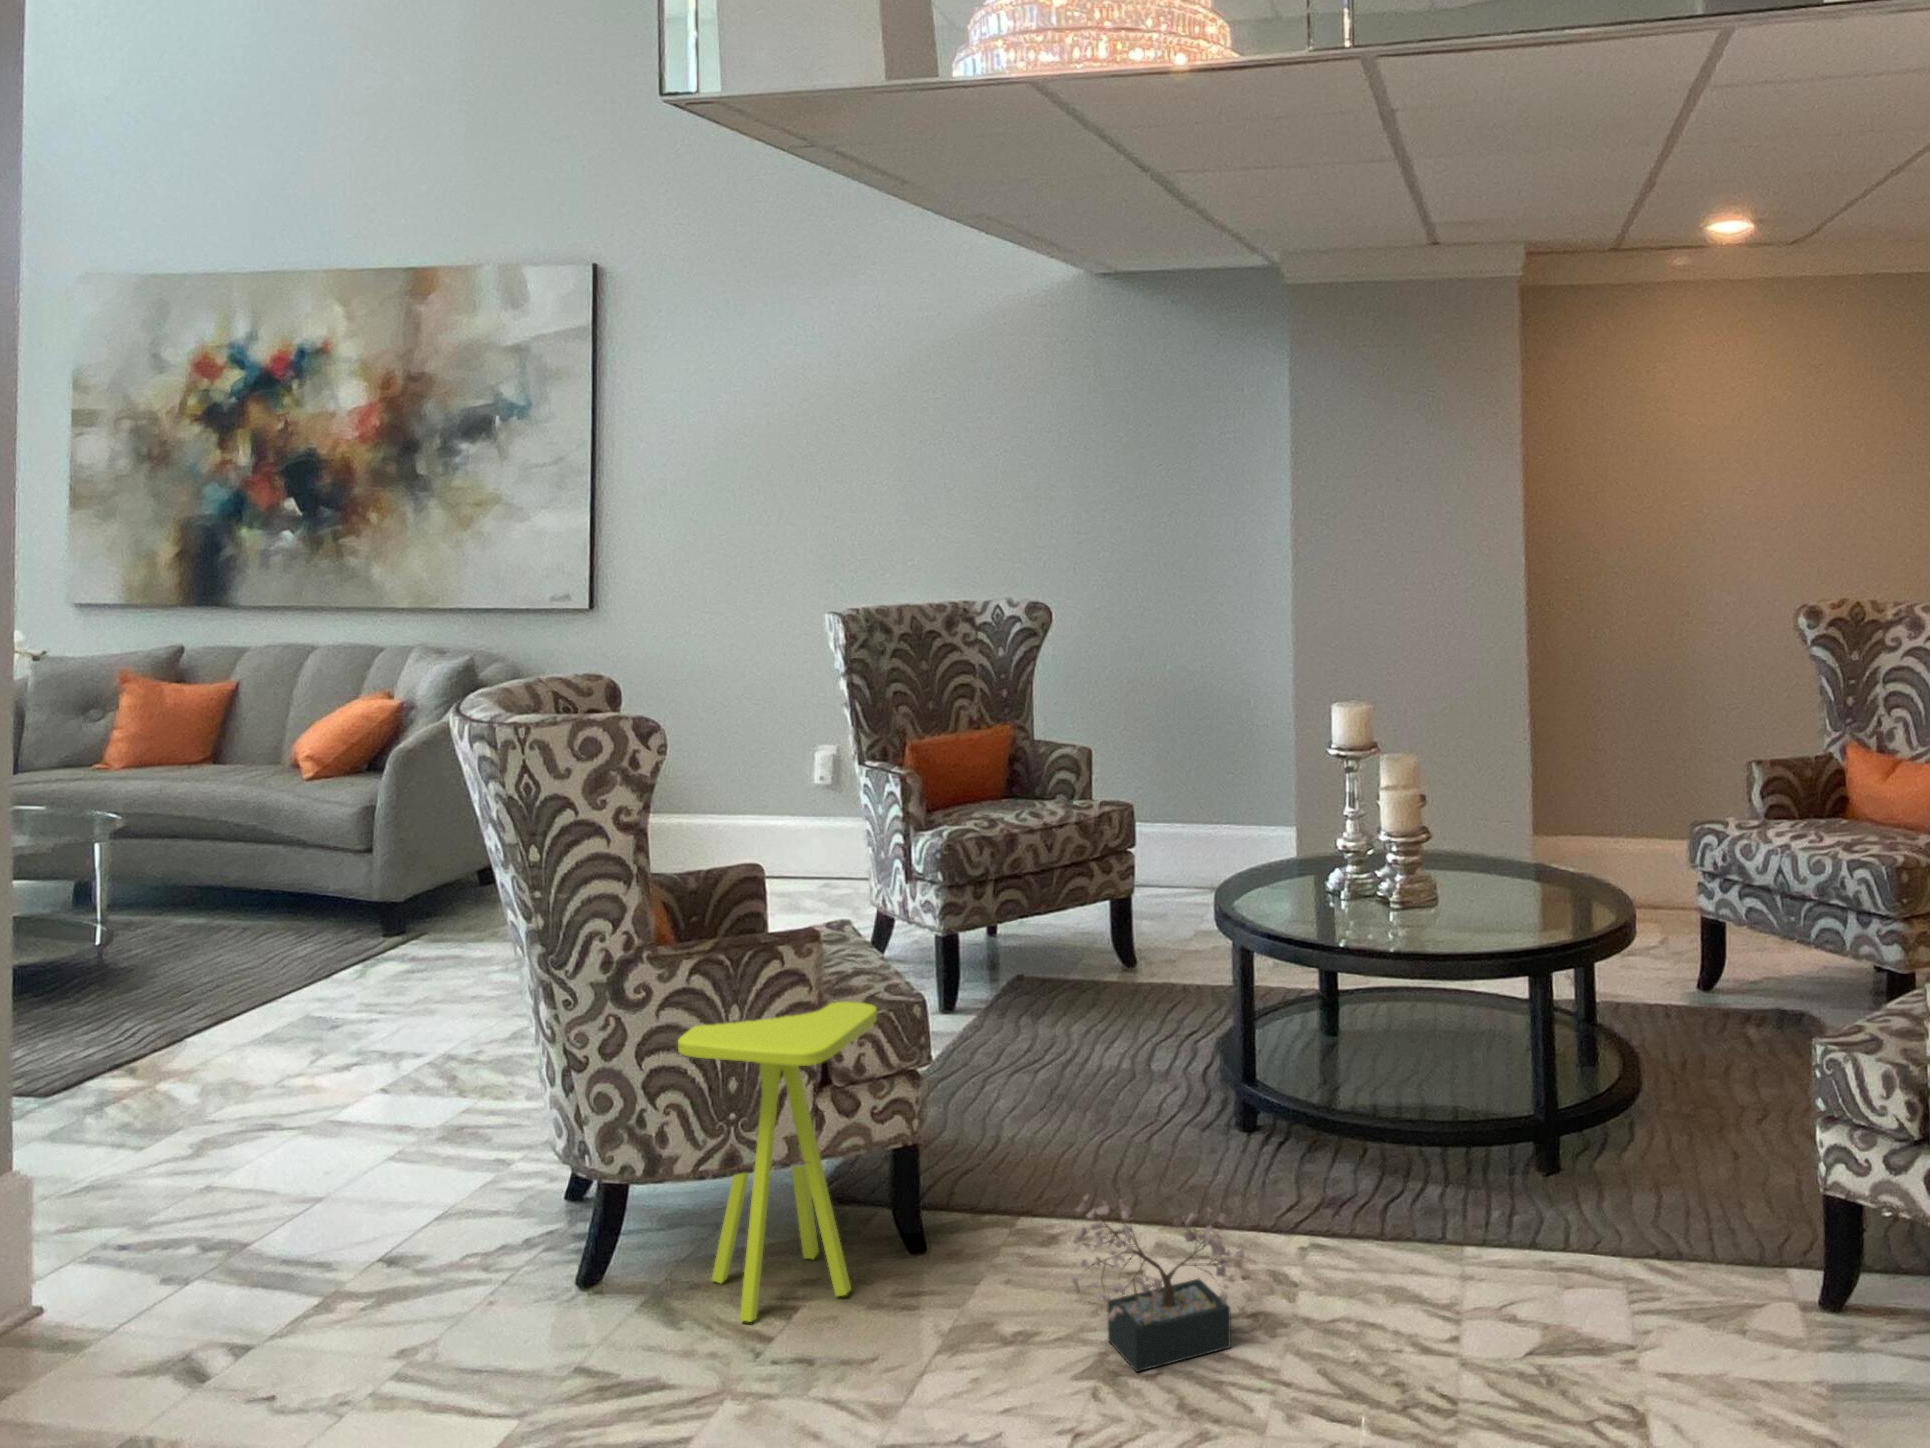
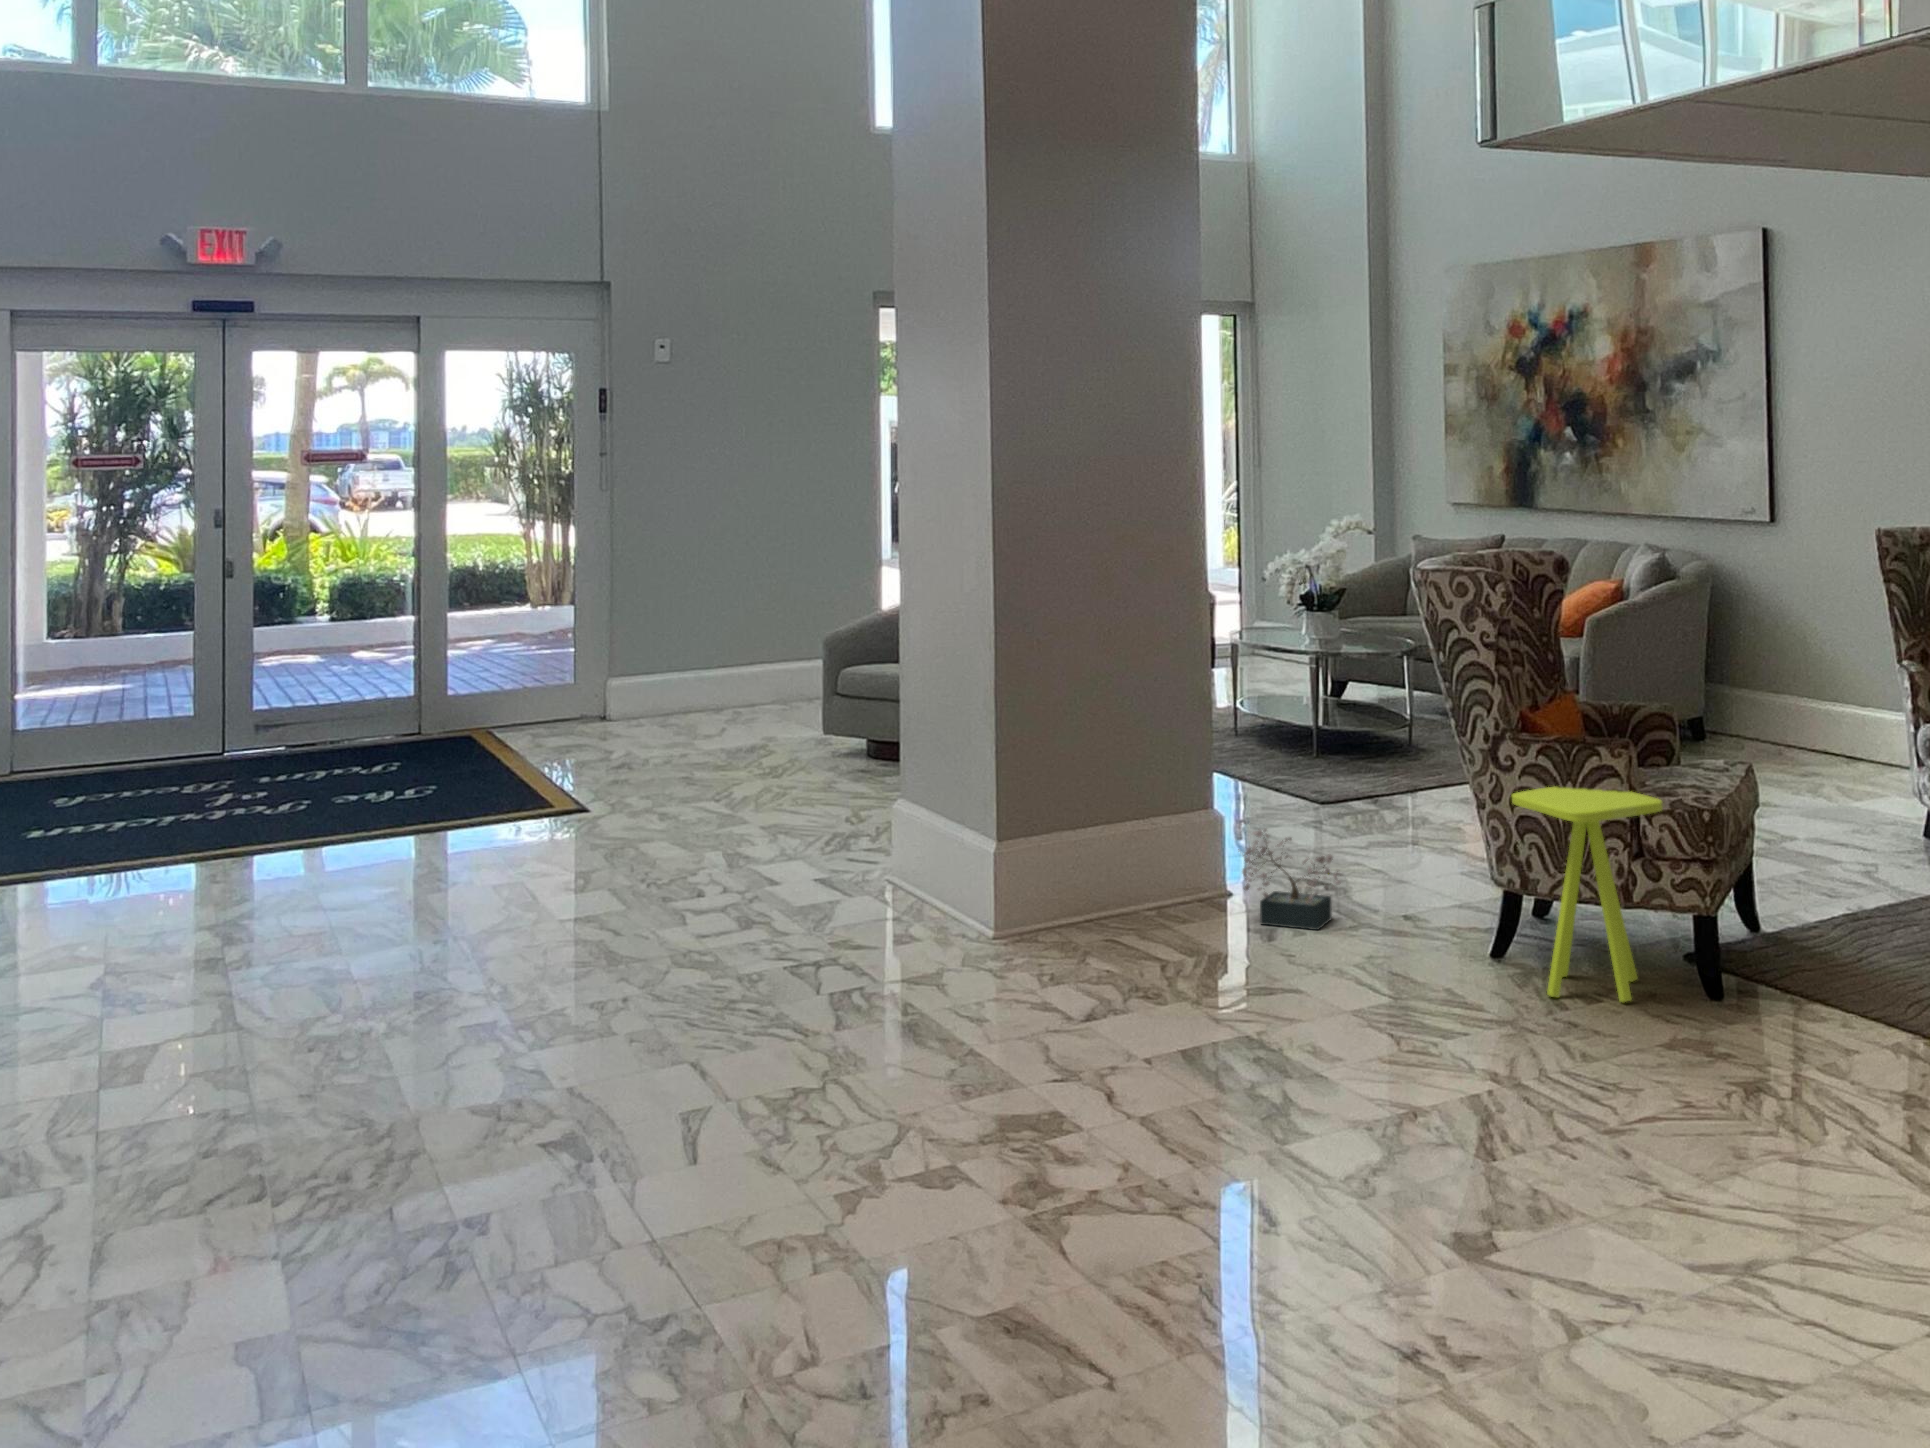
decorative plant: present [1071,1195,1244,1372] -> present [1238,829,1341,930]

